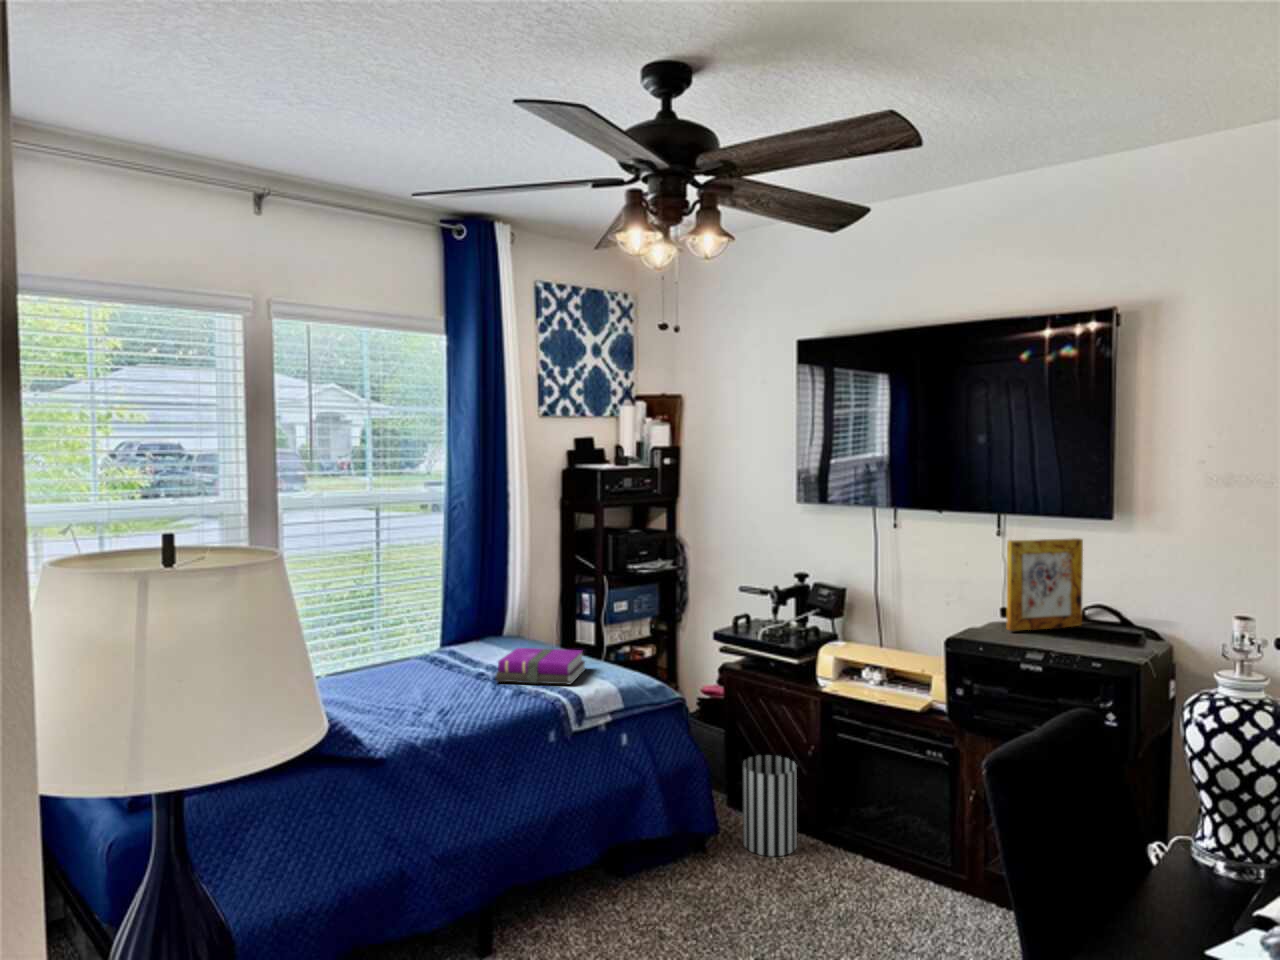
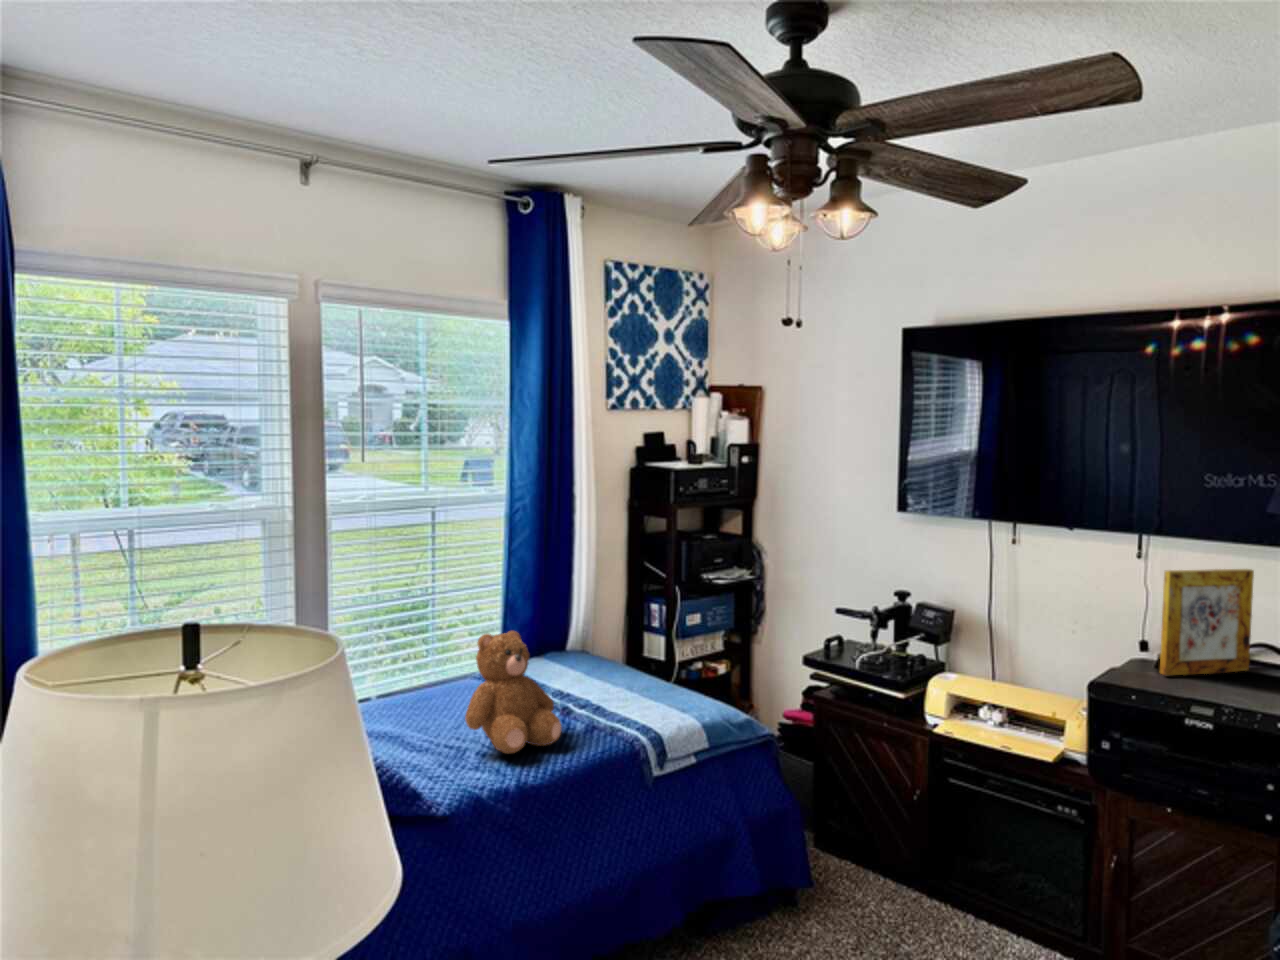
teddy bear: none [401,606,490,713] -> present [465,631,562,753]
notebook: present [496,648,585,685] -> none [565,672,664,719]
wastebasket: present [743,755,797,856] -> none [837,798,901,916]

